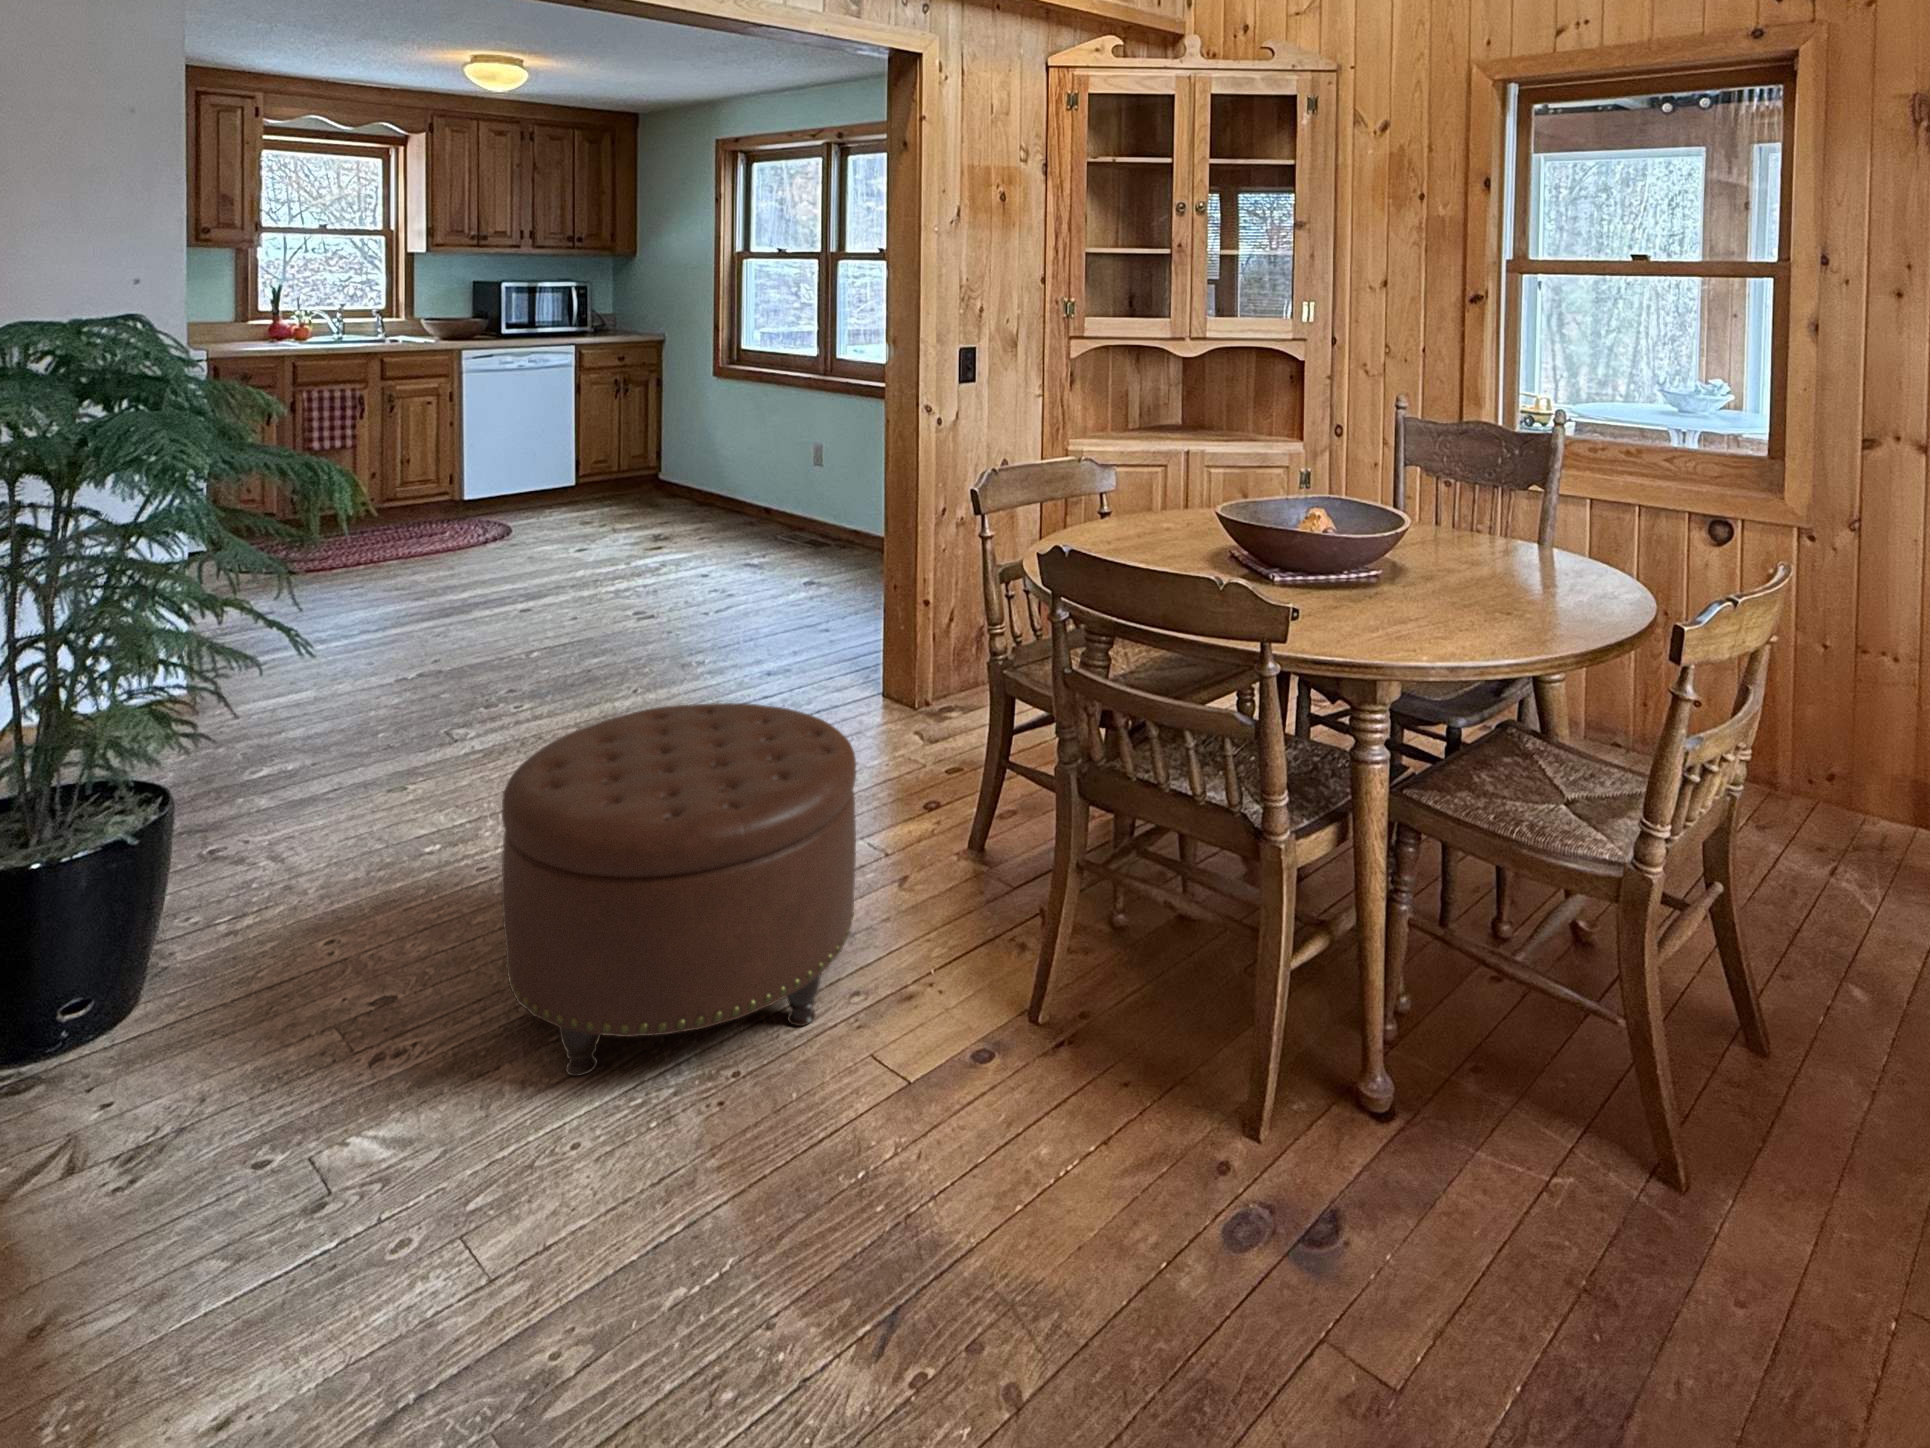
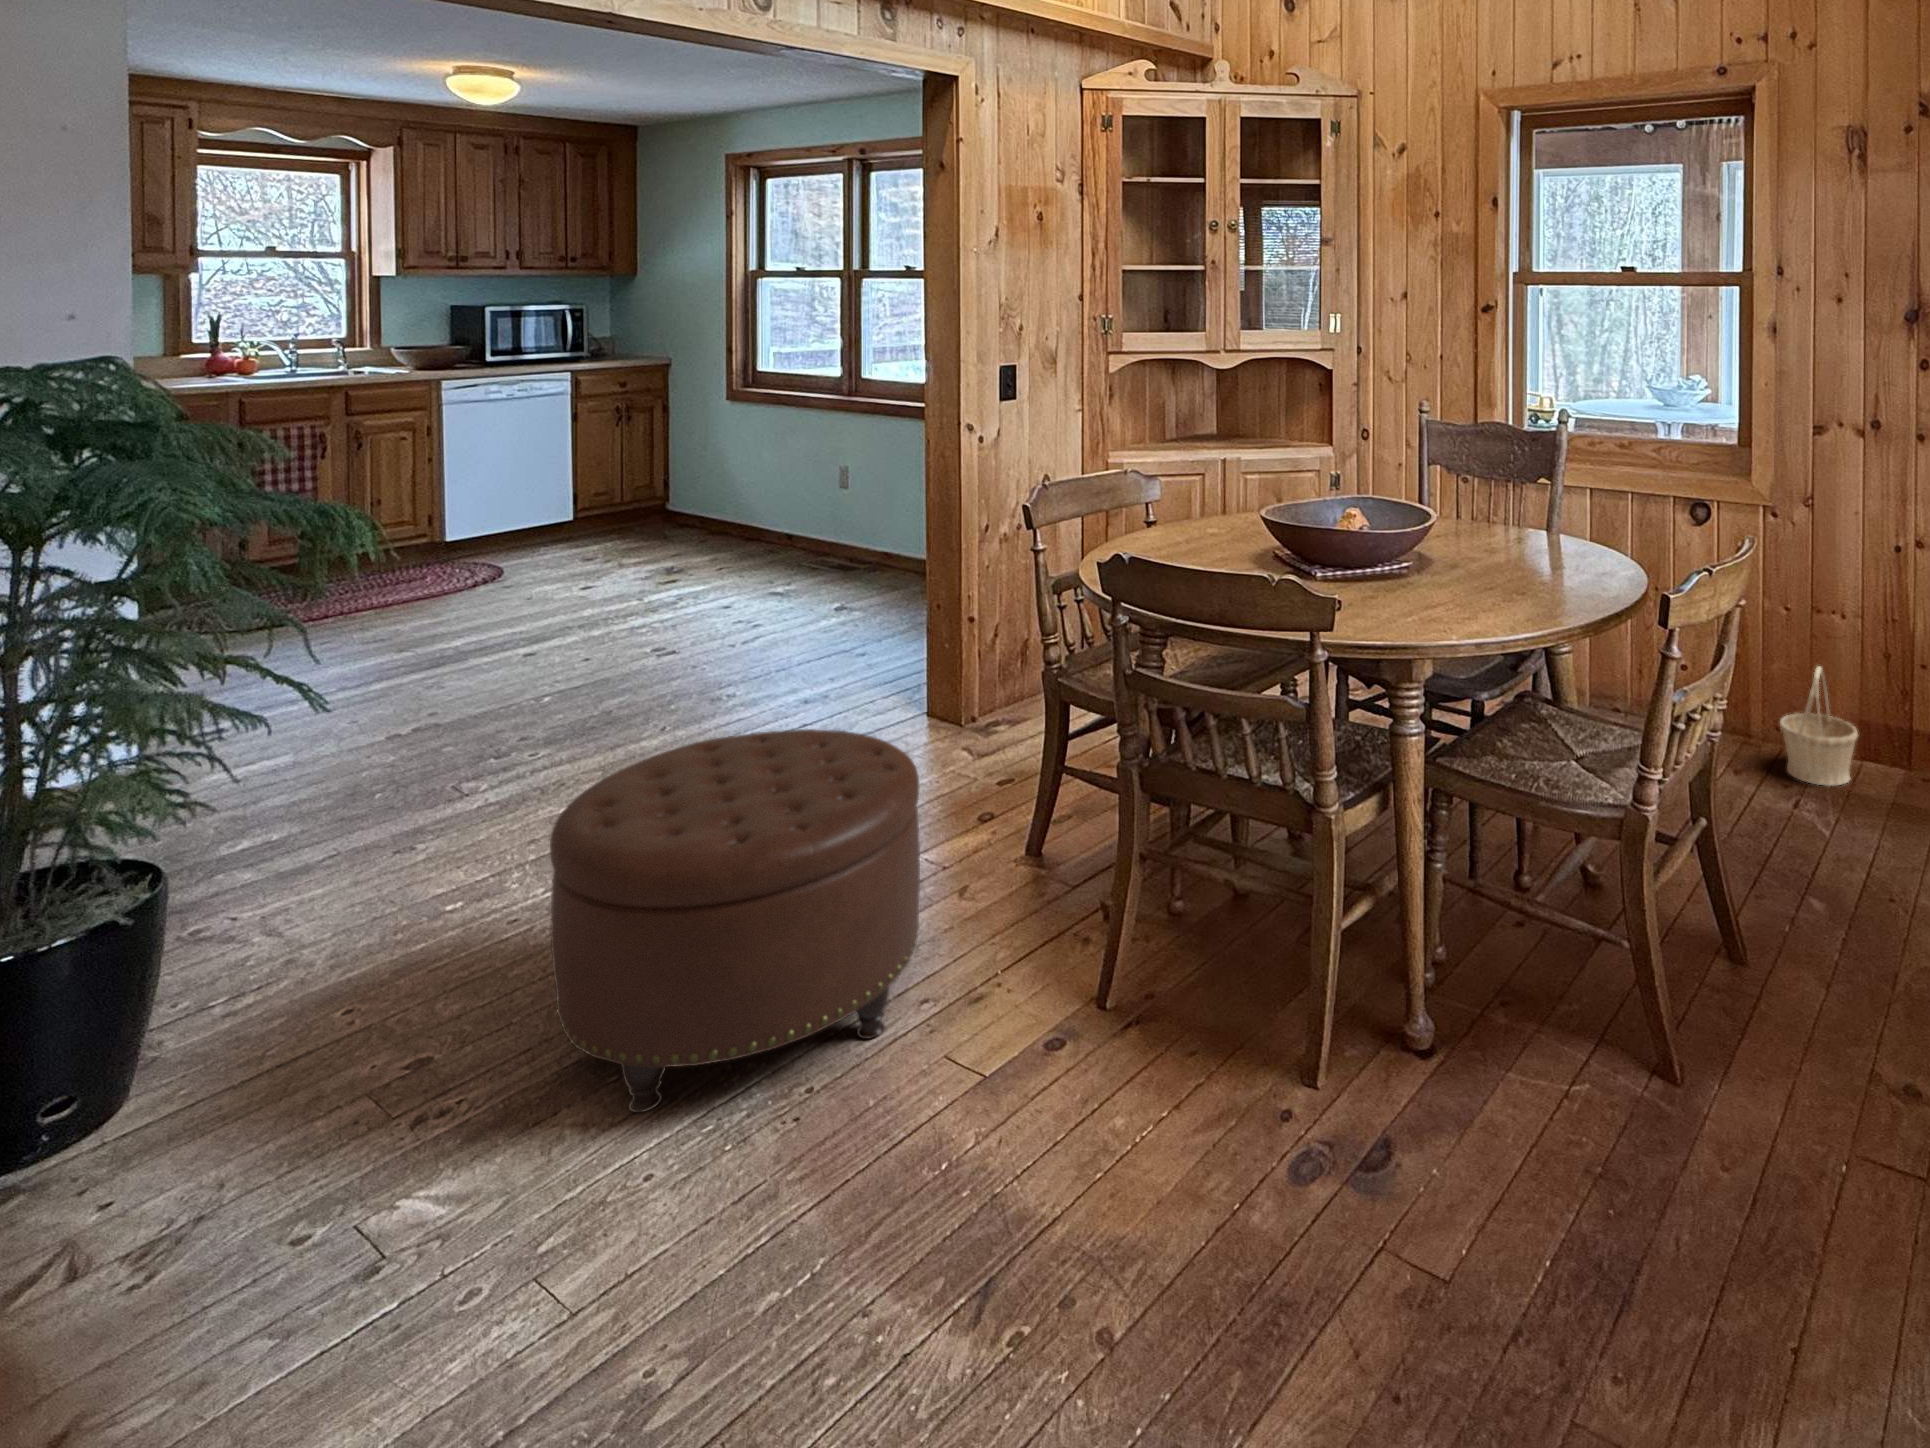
basket: none [1810,714,1910,853] -> present [1780,666,1858,786]

